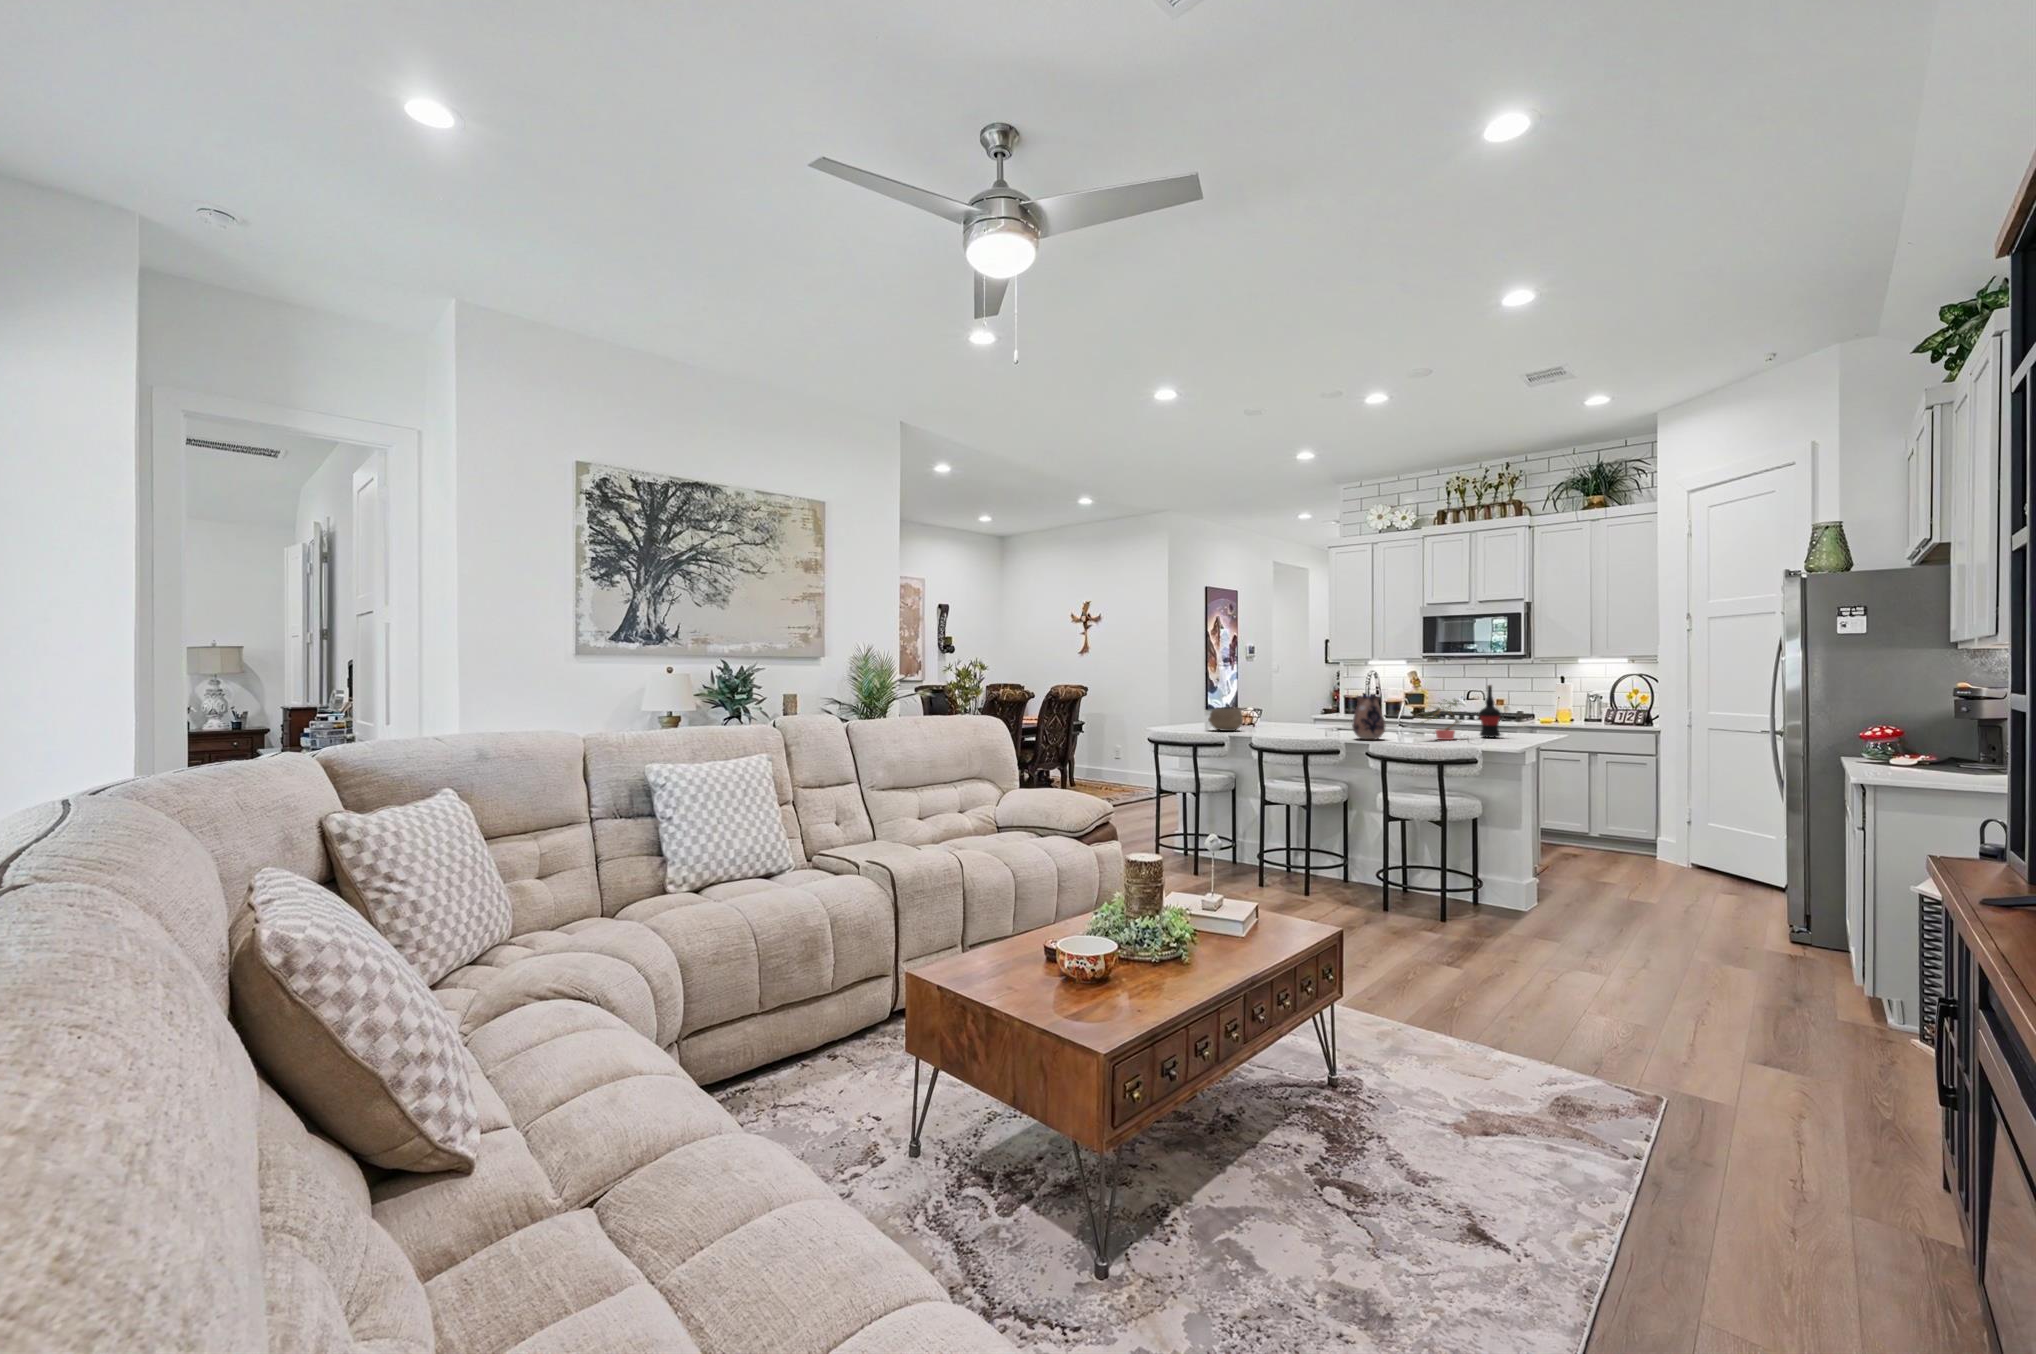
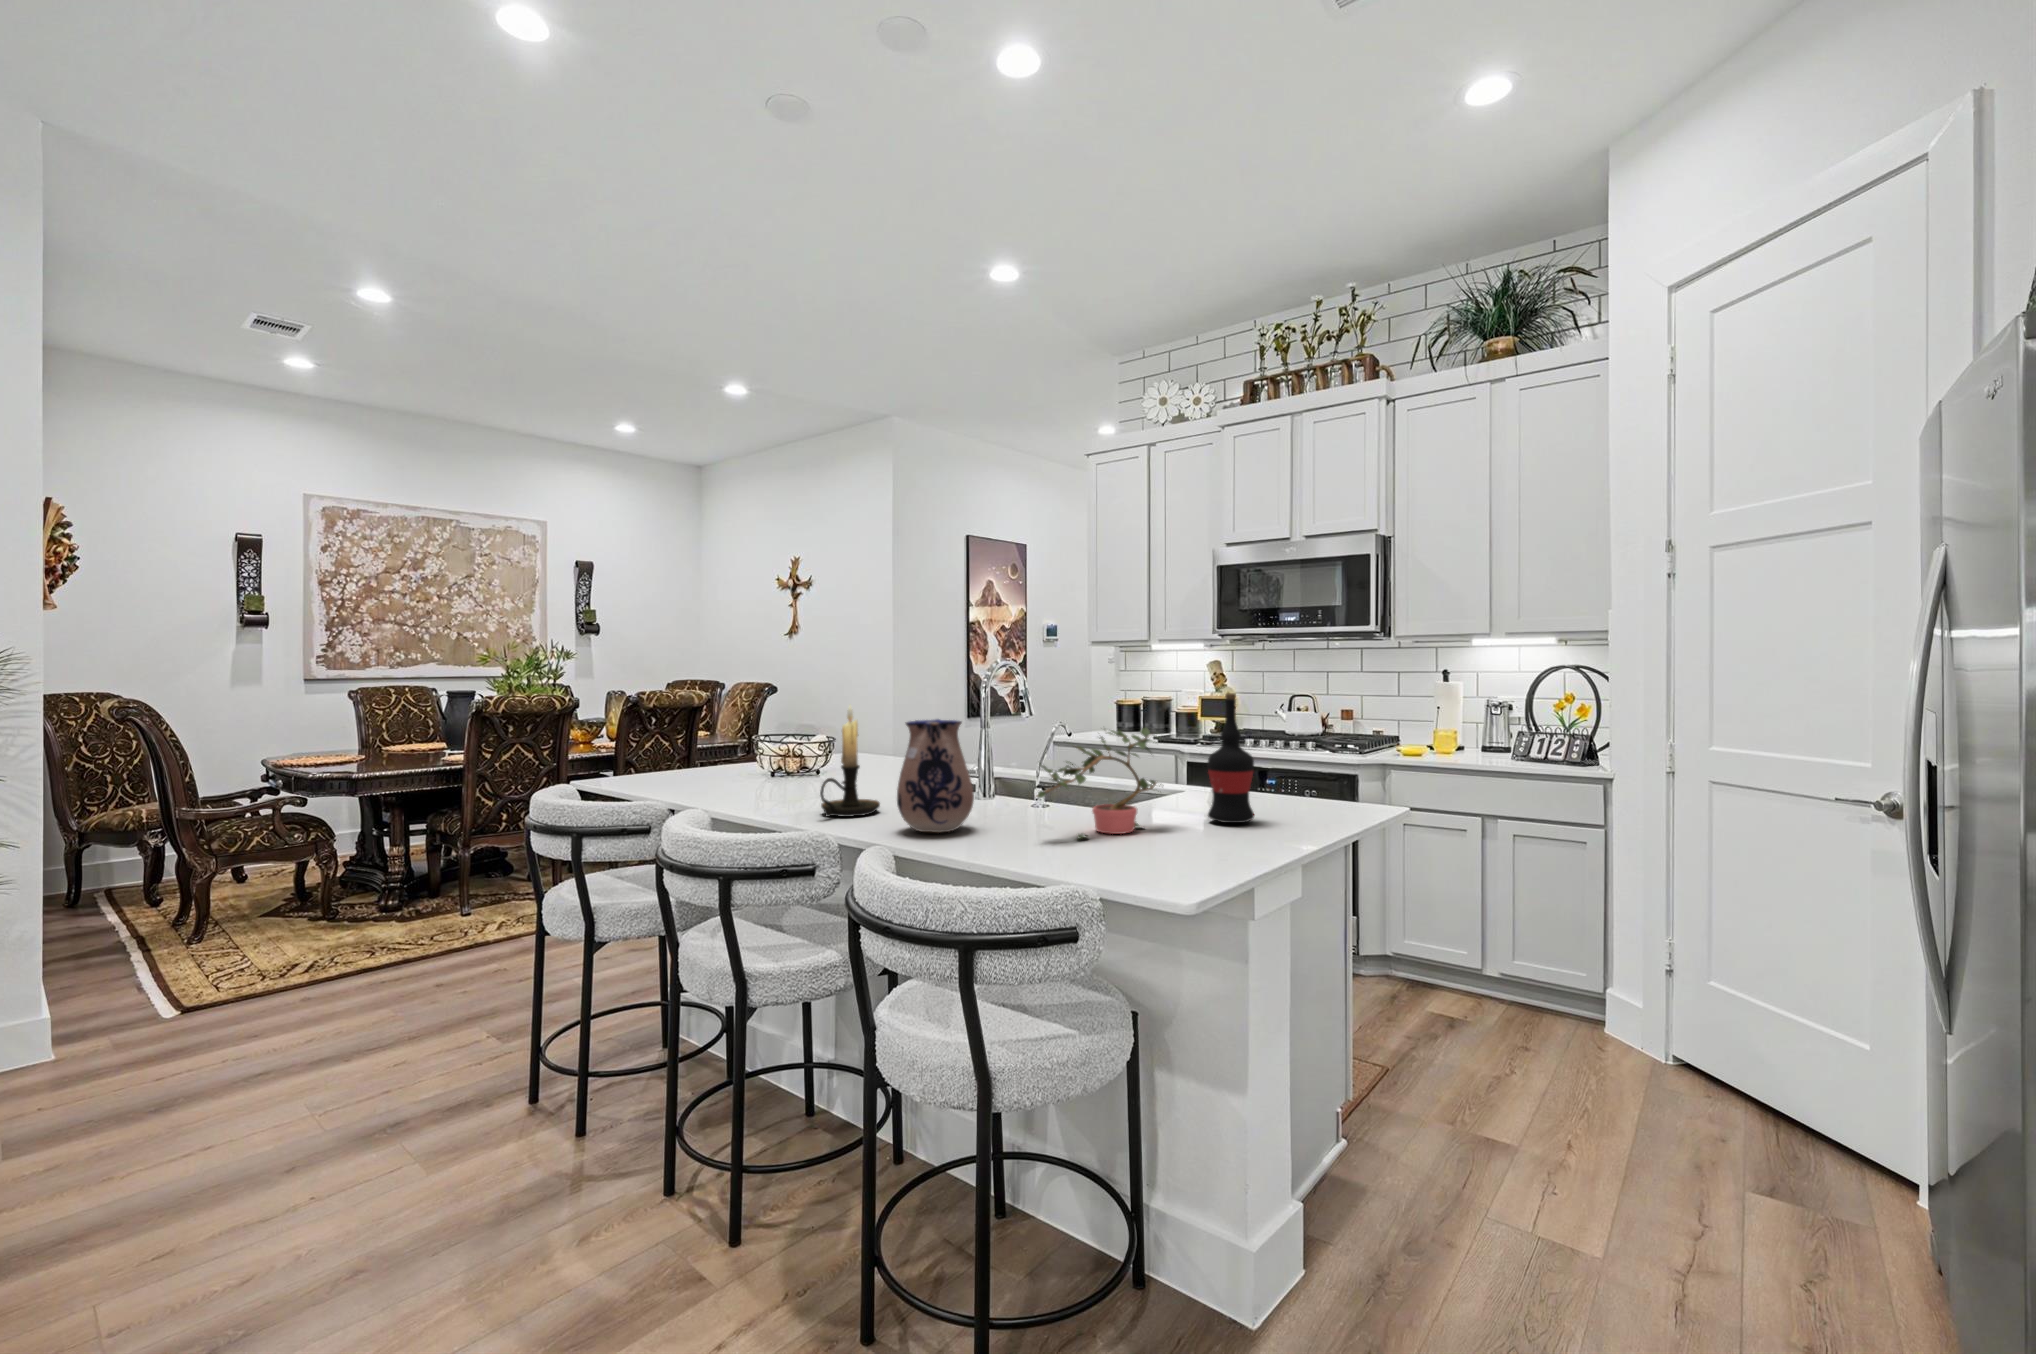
candle holder: none [1301,690,1327,737] -> present [820,706,880,817]
bowl: present [1208,708,1243,731] -> none [703,737,775,788]

